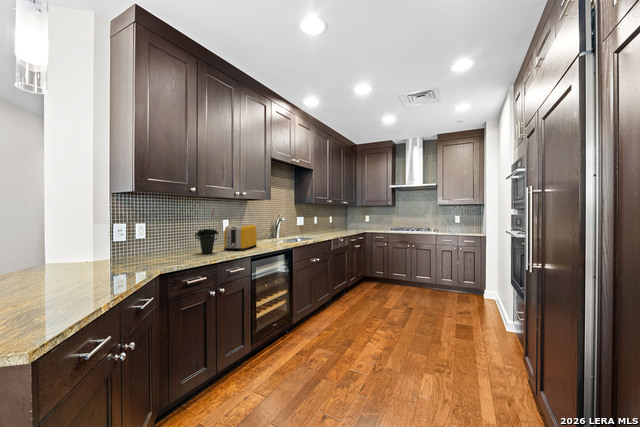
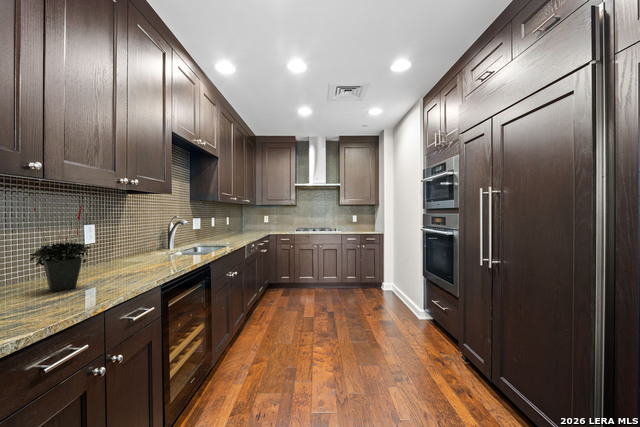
toaster: present [224,225,257,251] -> none [97,231,154,278]

